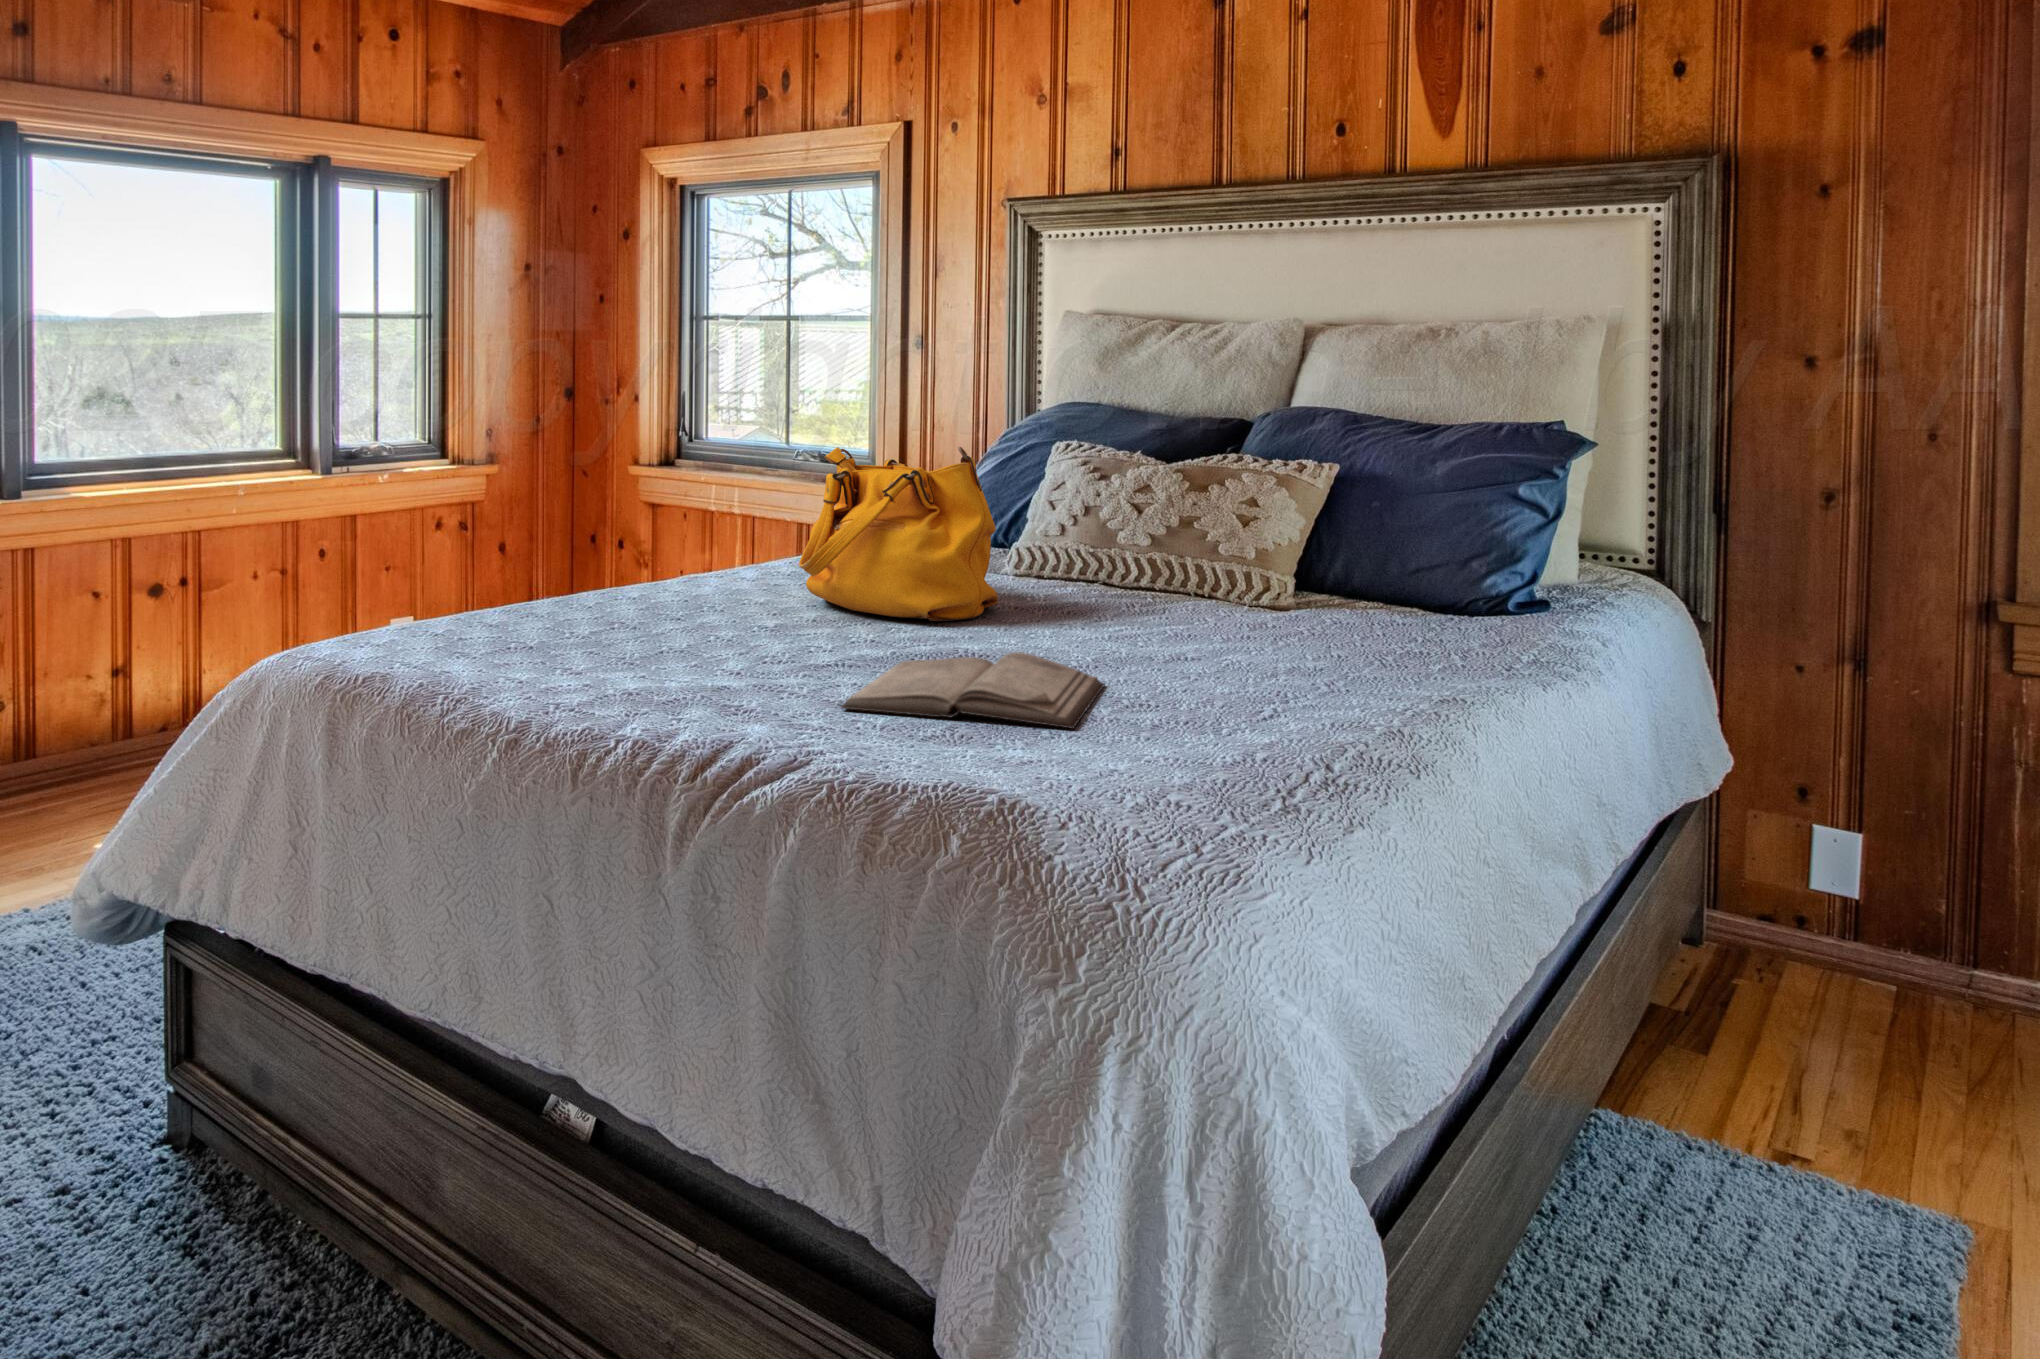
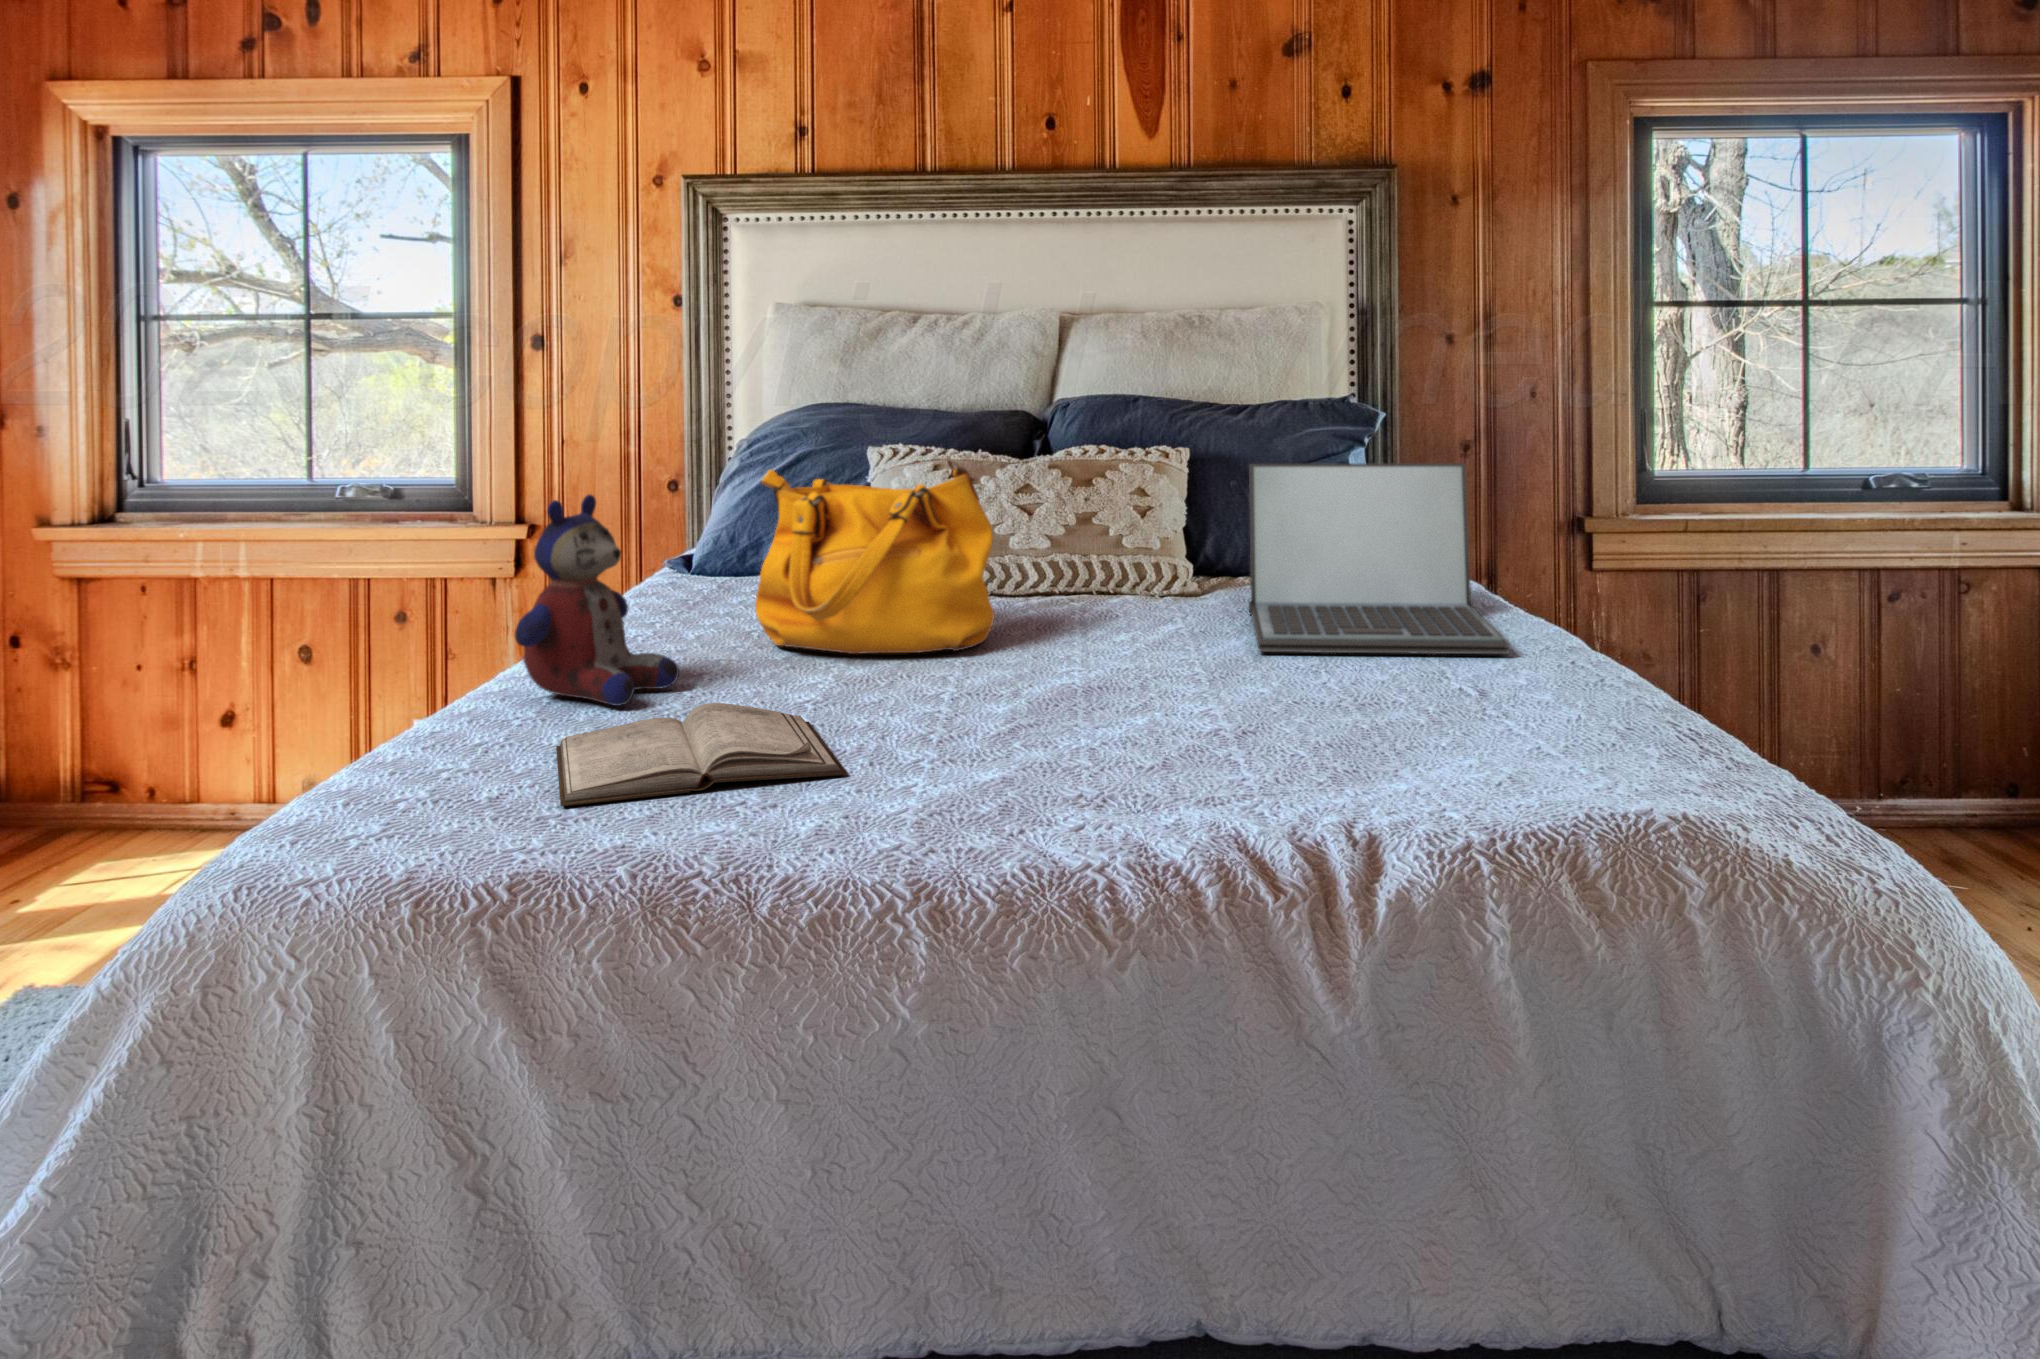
stuffed bear: none [561,453,688,619] -> present [515,495,679,706]
laptop: none [1172,476,1517,706] -> present [1249,463,1509,654]
diary: present [841,652,1104,728] -> present [556,703,847,806]

